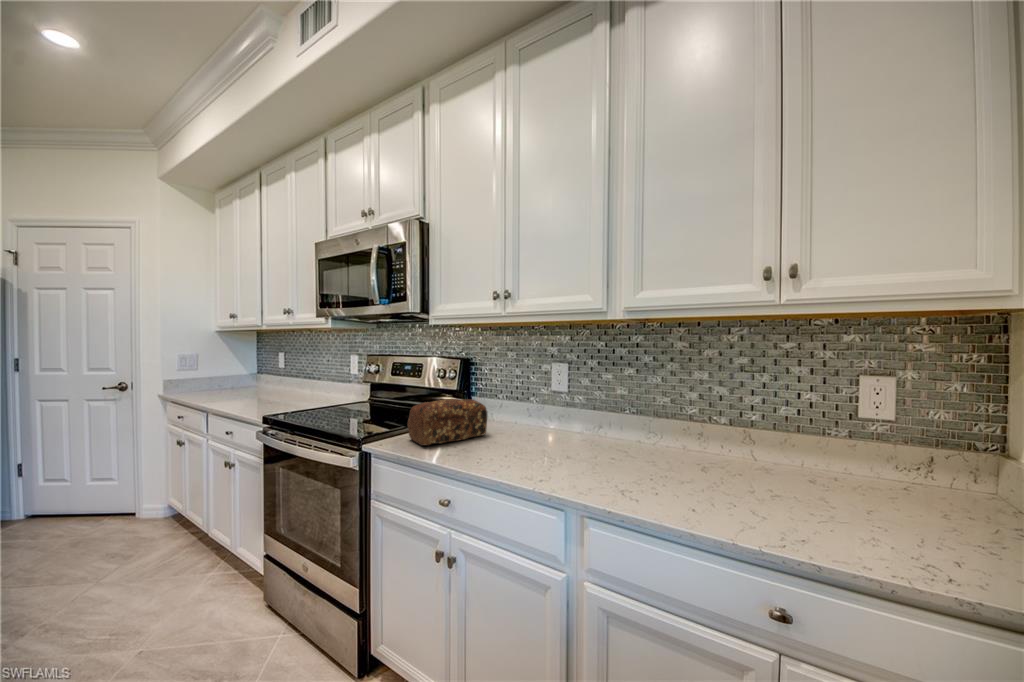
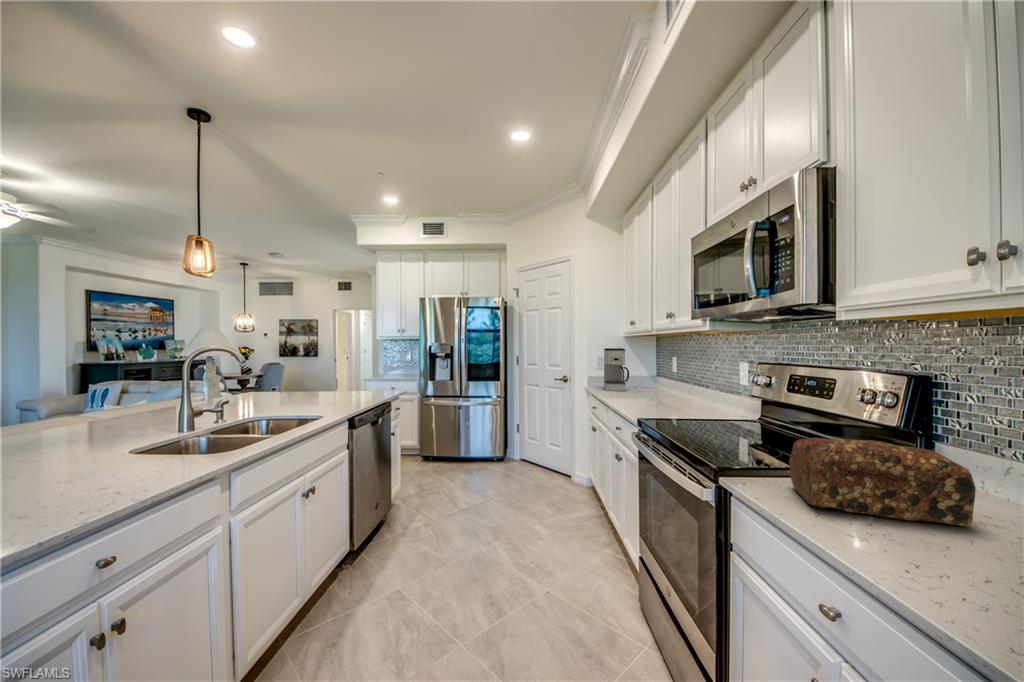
coffee maker: none [185,345,224,398] -> present [604,348,629,391]

